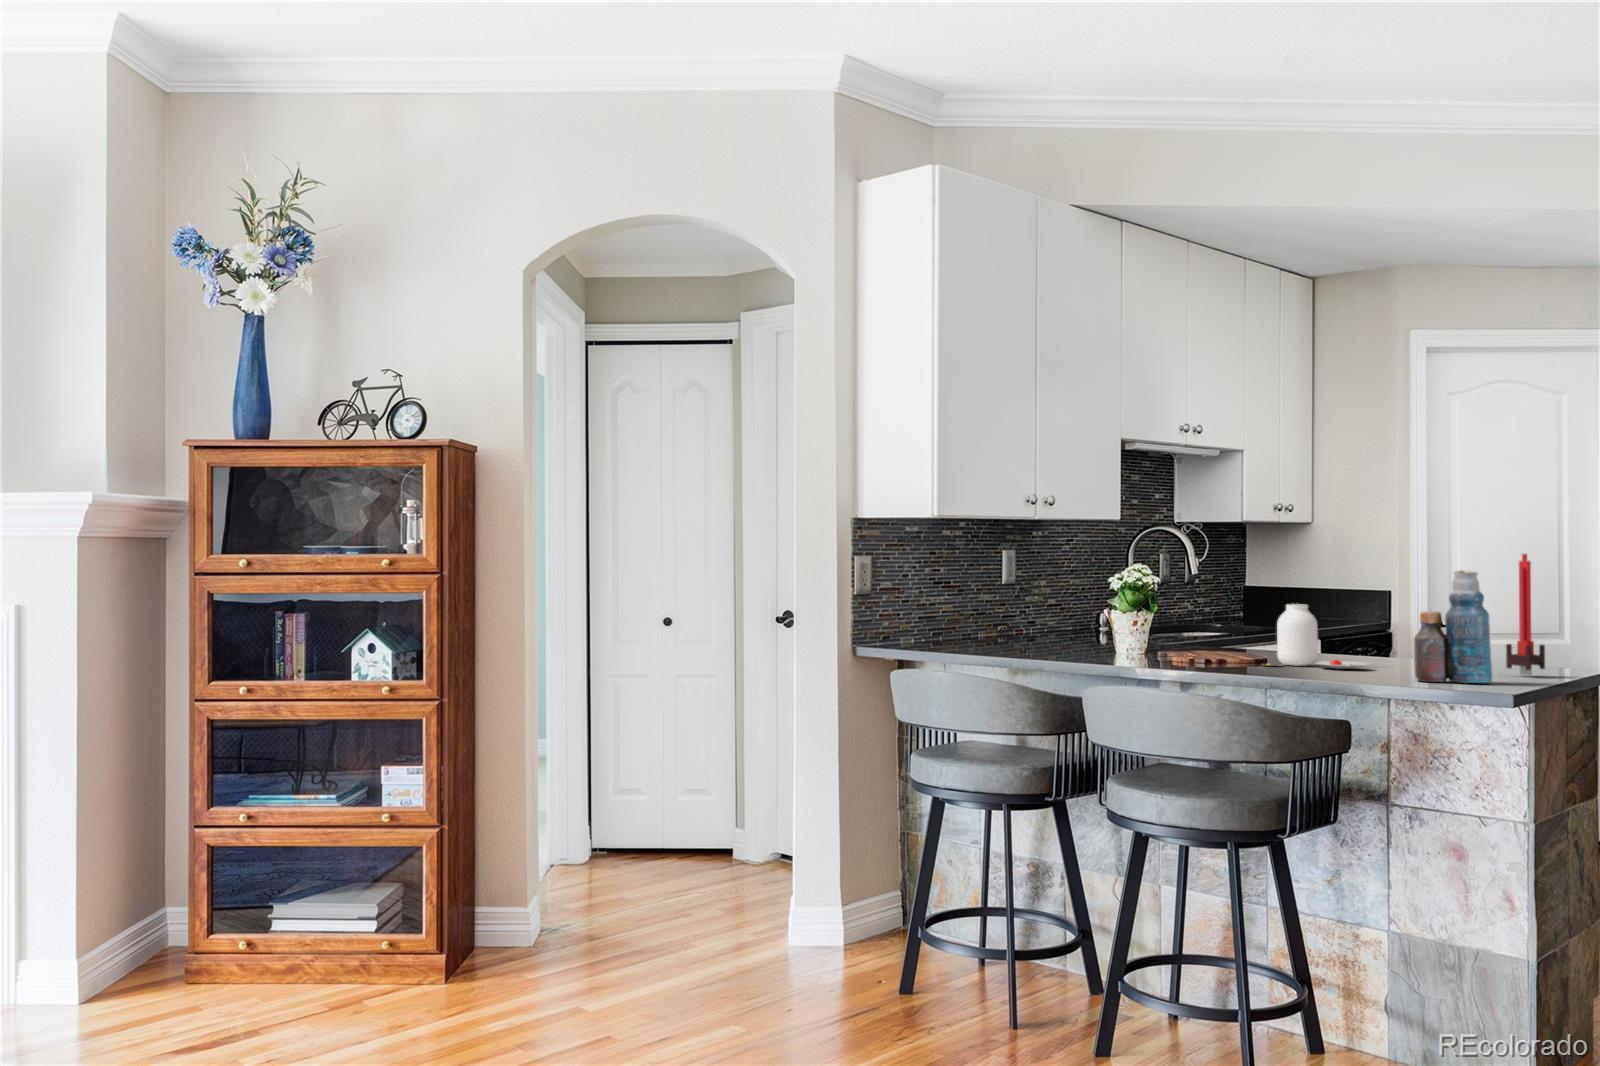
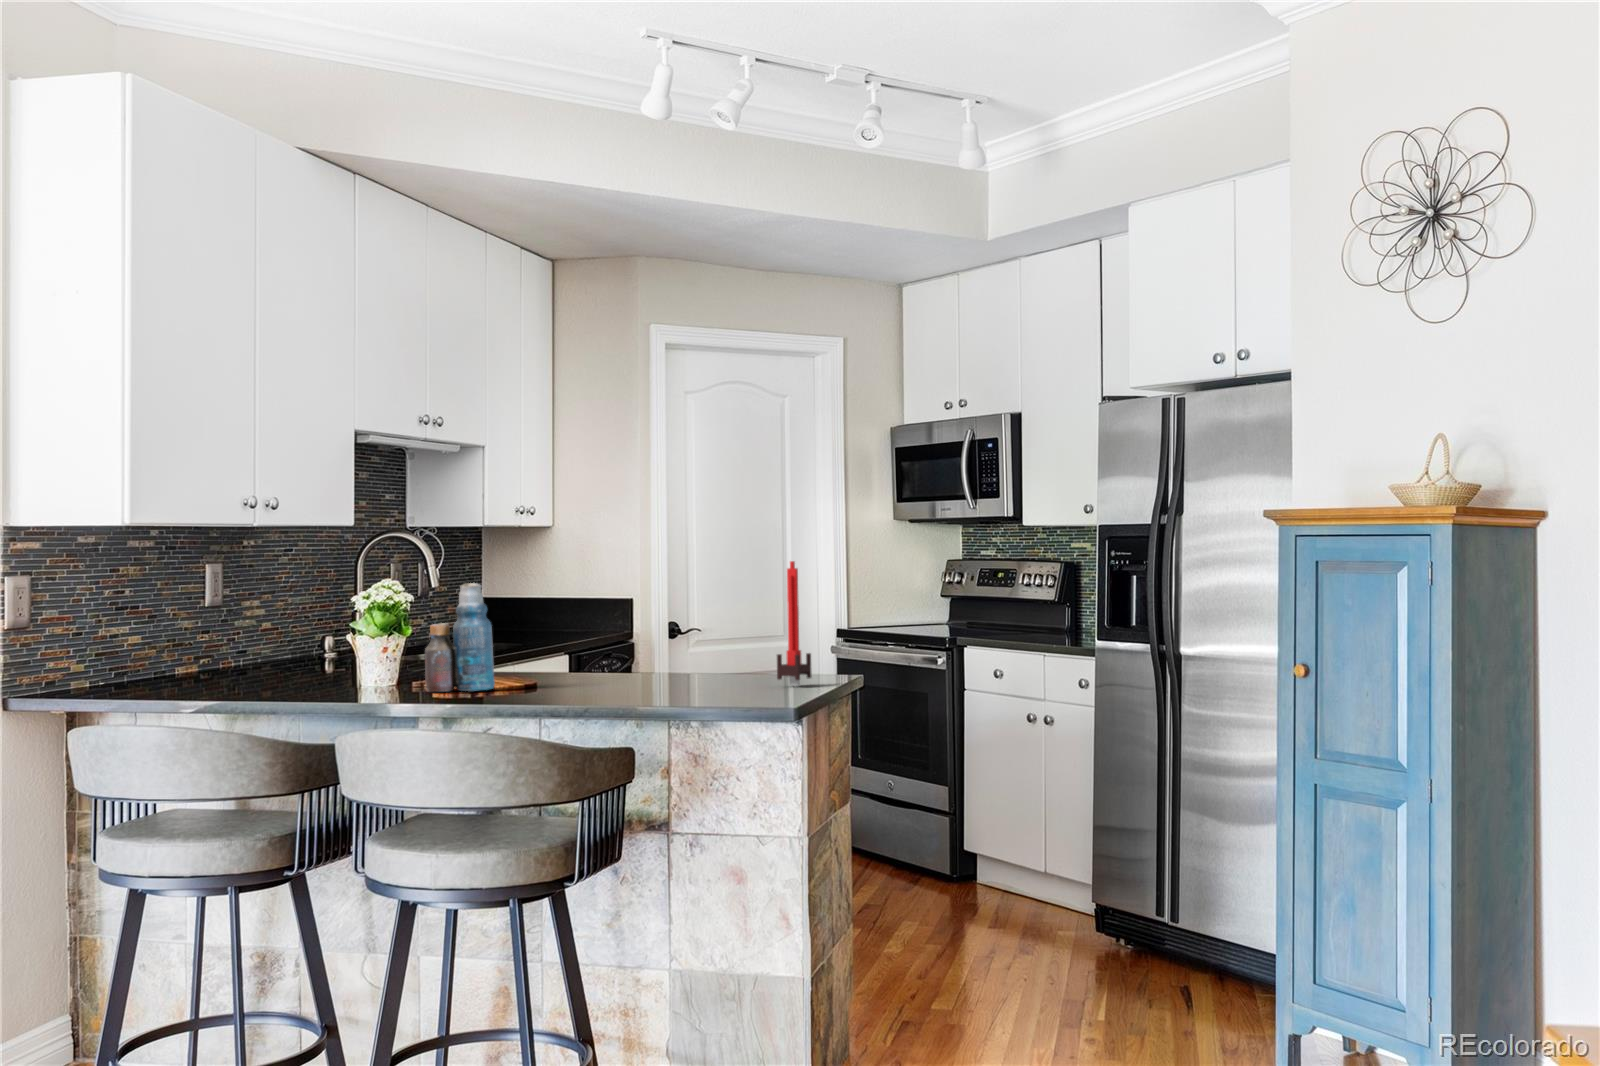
bottle: present [1414,570,1492,683] -> present [425,583,495,692]
jar: present [1277,604,1369,669] -> none [533,621,647,692]

